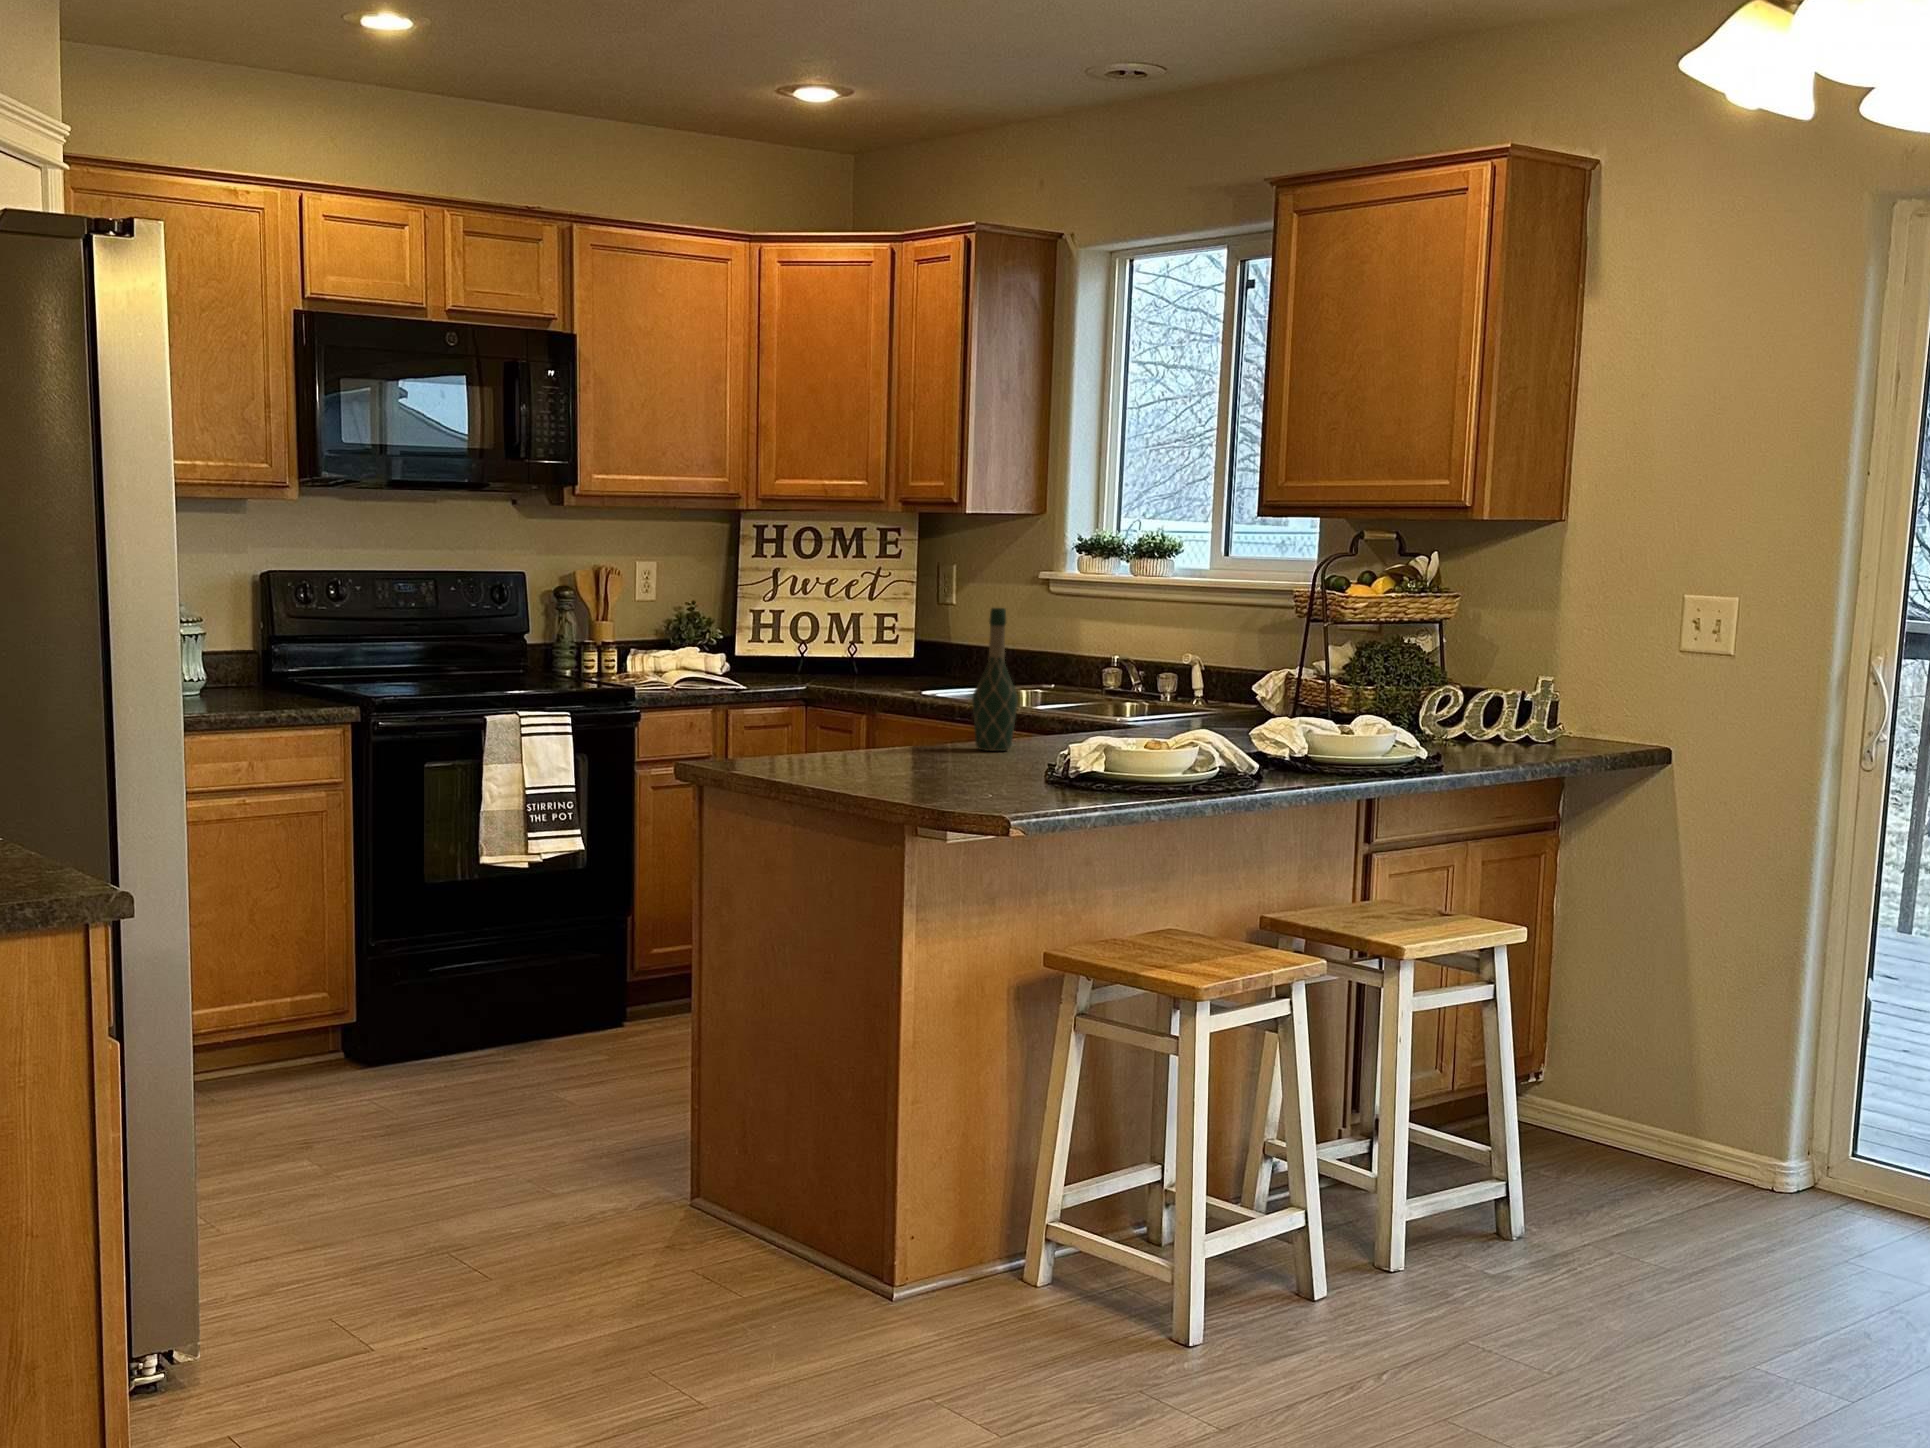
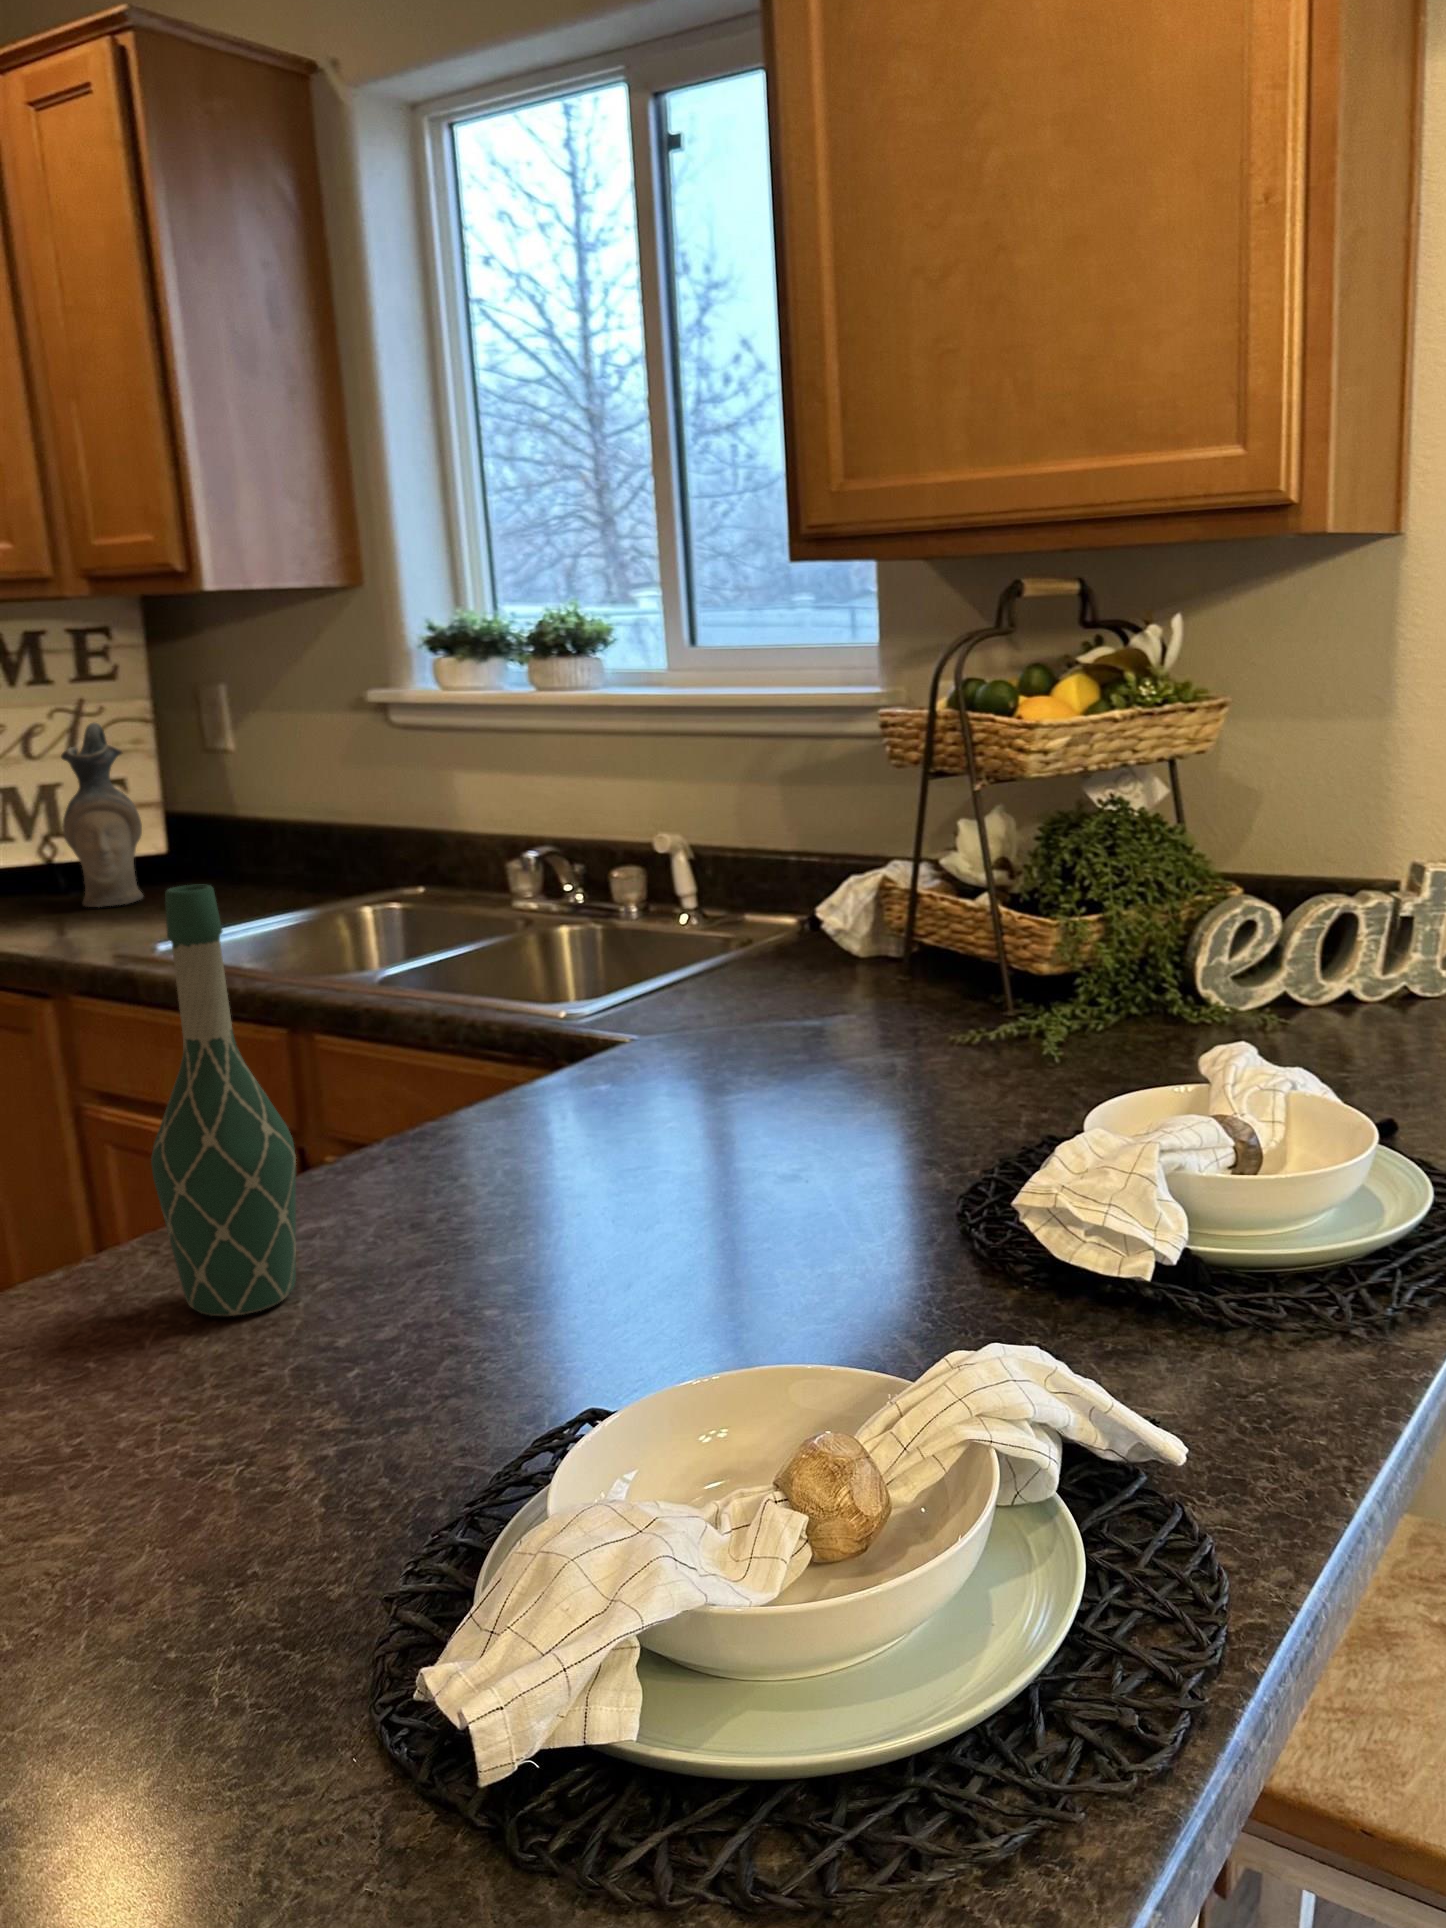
ceramic pitcher: none [870,579,910,678] -> present [61,723,143,907]

